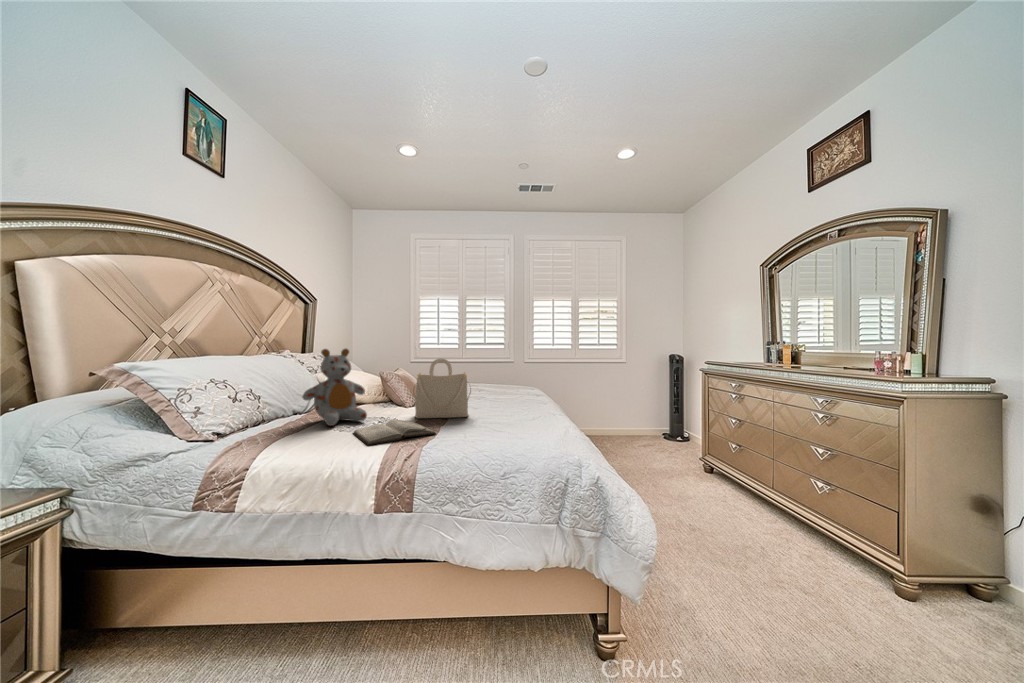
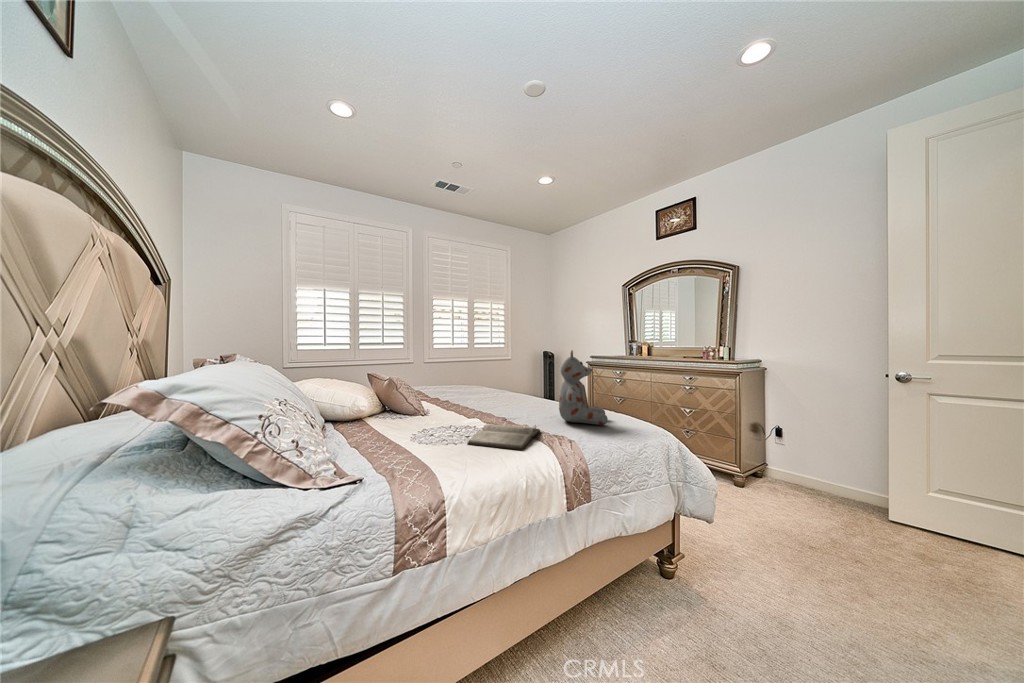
stuffed bear: present [303,349,367,426] -> present [559,350,608,425]
handbag: present [413,358,471,418] -> none [463,359,516,422]

